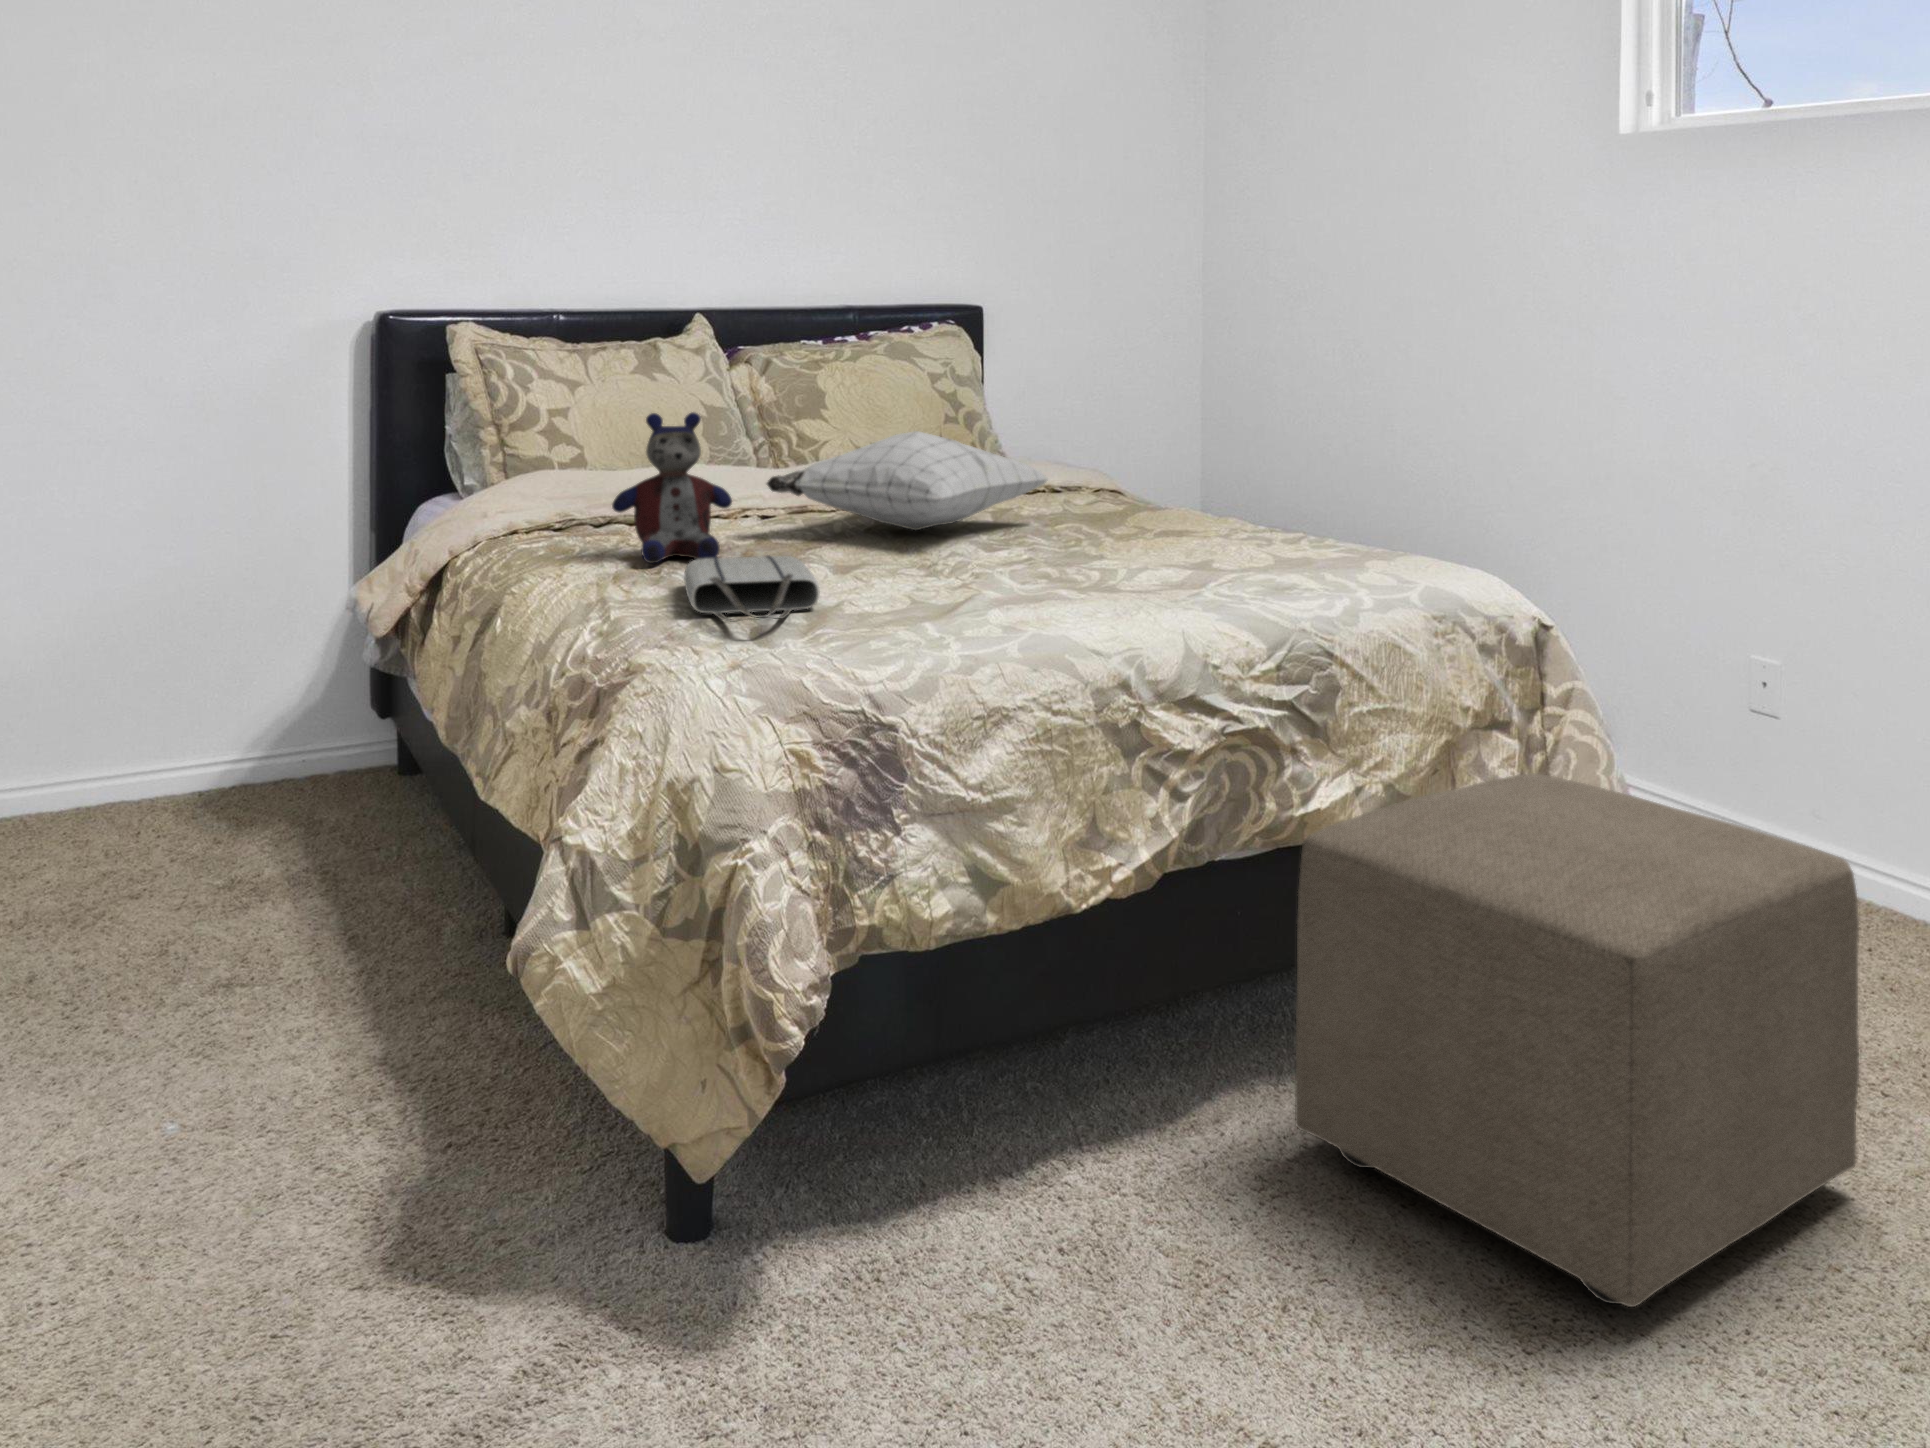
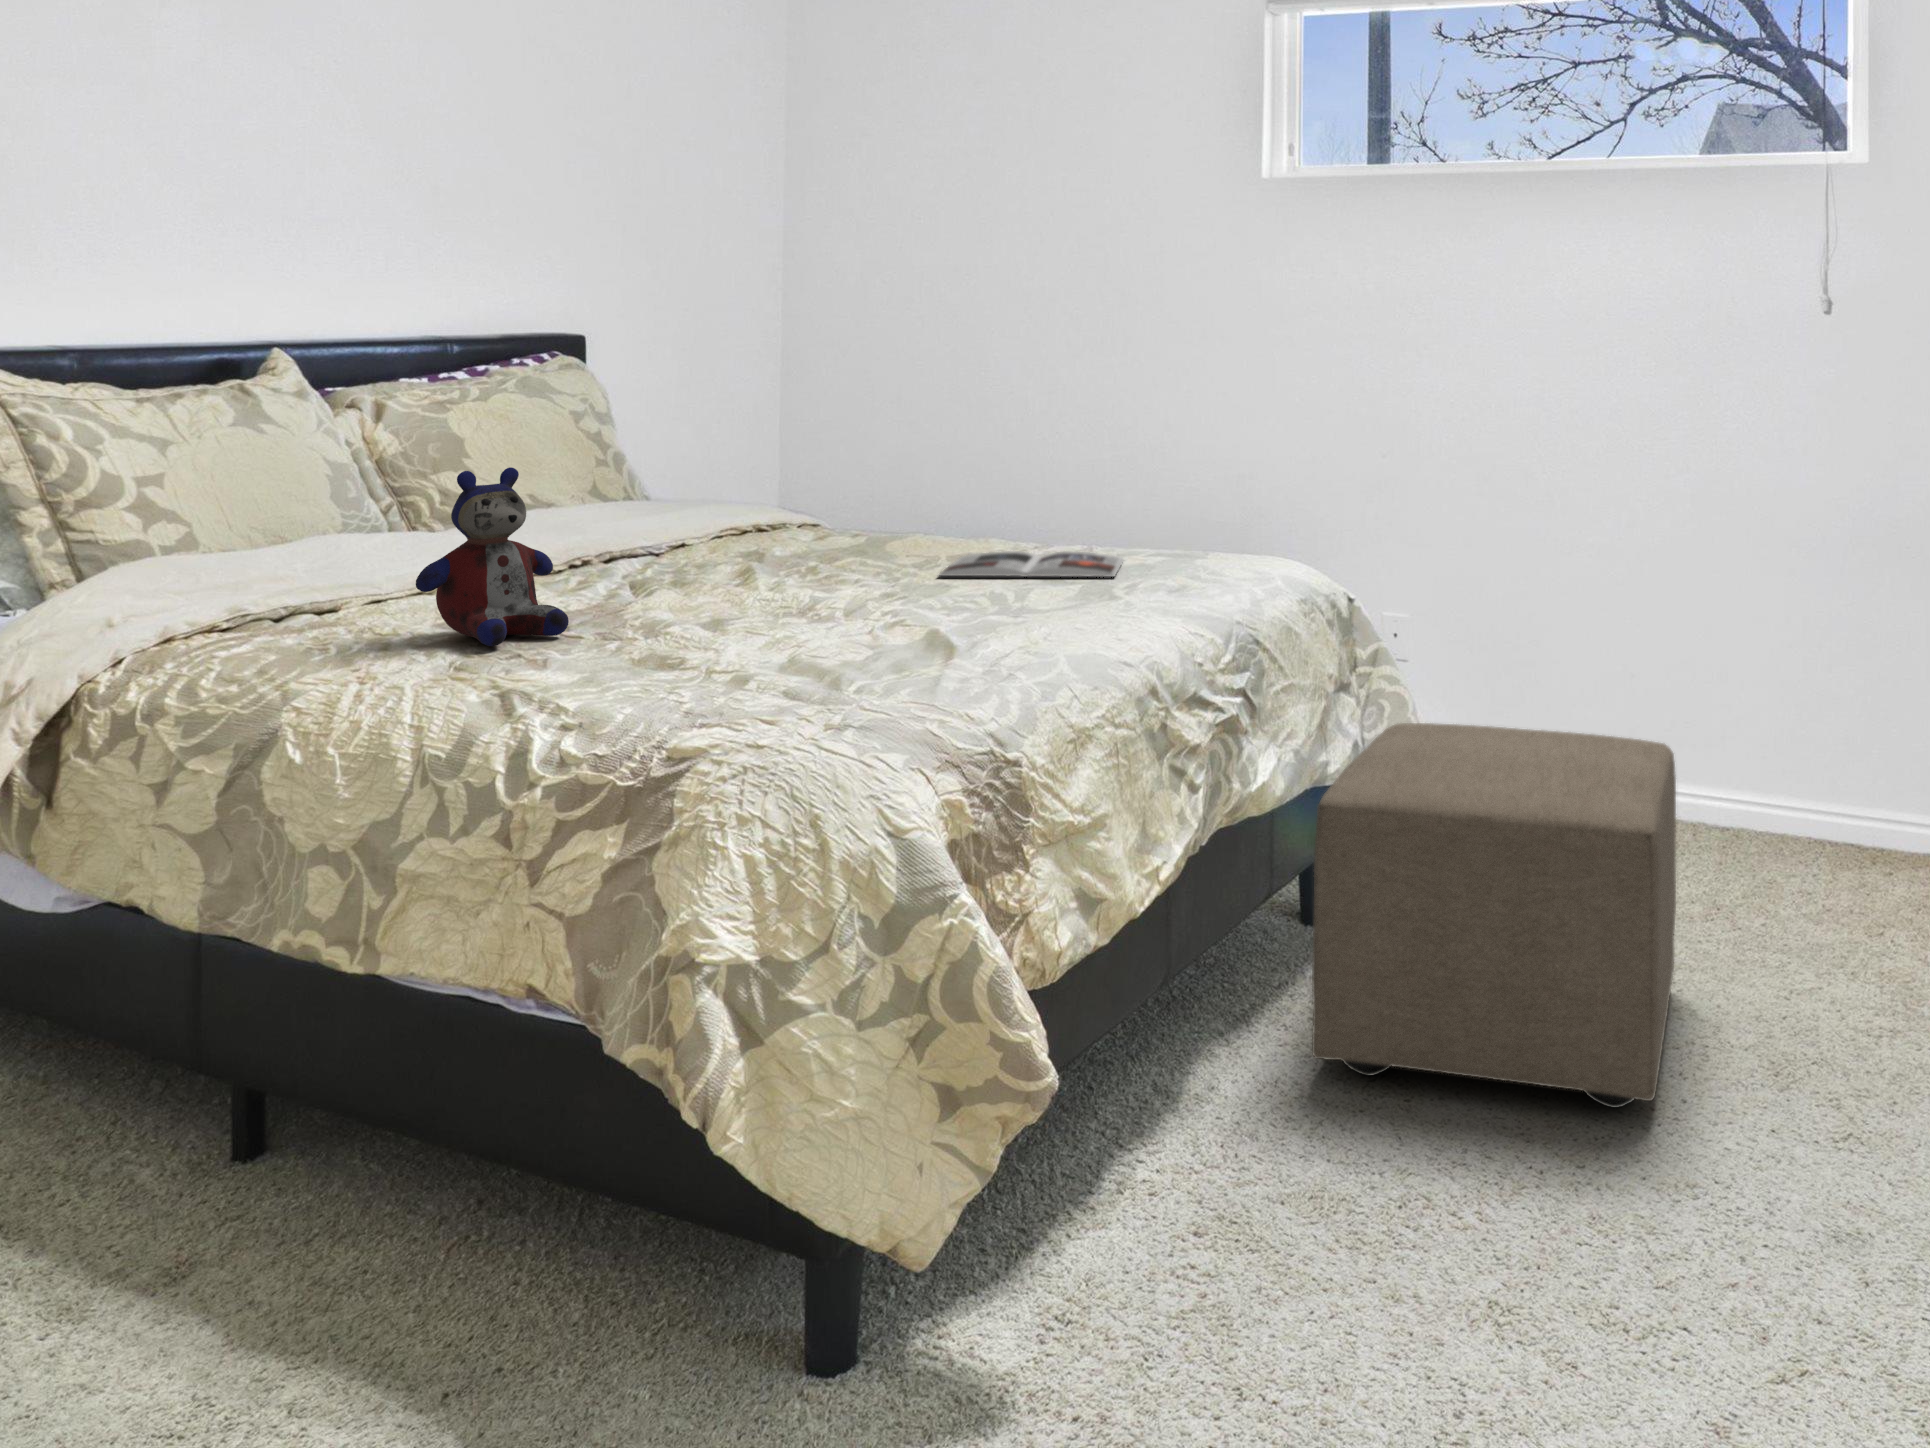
pillow: present [767,431,1048,530] -> none [558,475,848,581]
magazine: none [1092,528,1304,563] -> present [939,551,1124,577]
tote bag: present [684,555,820,621] -> none [594,617,820,687]

